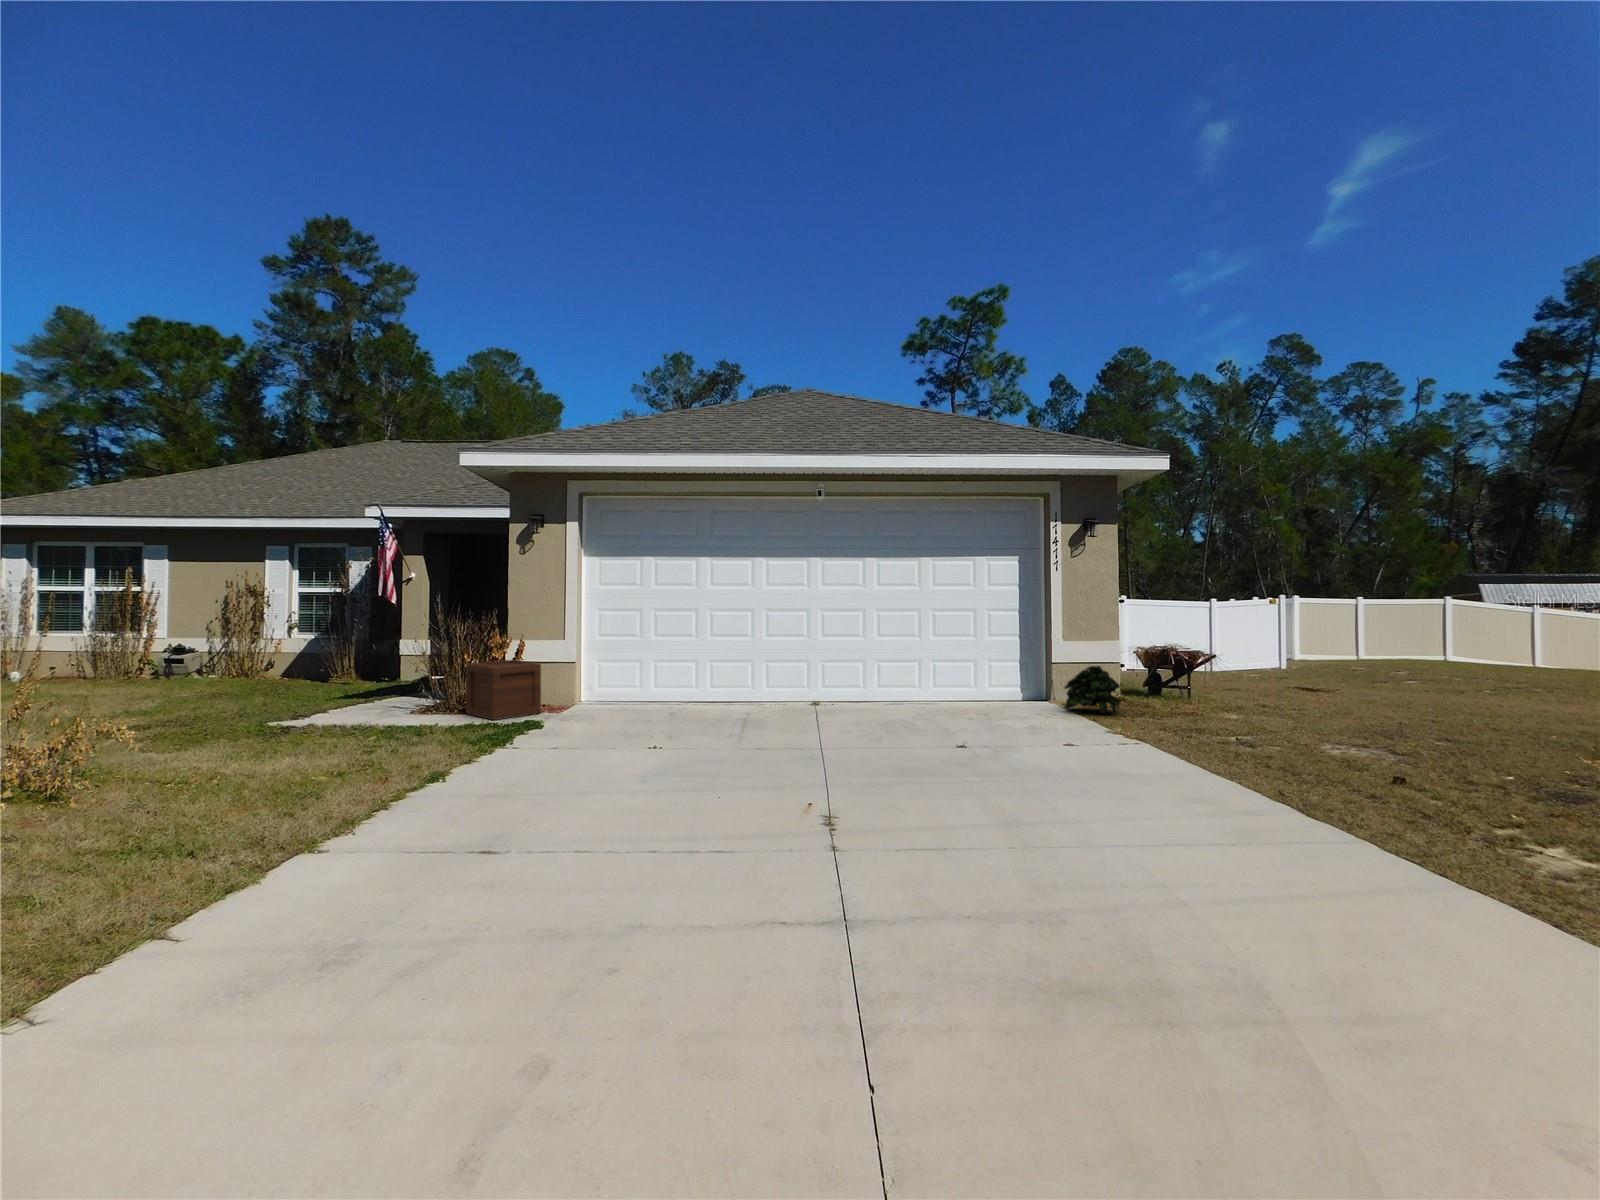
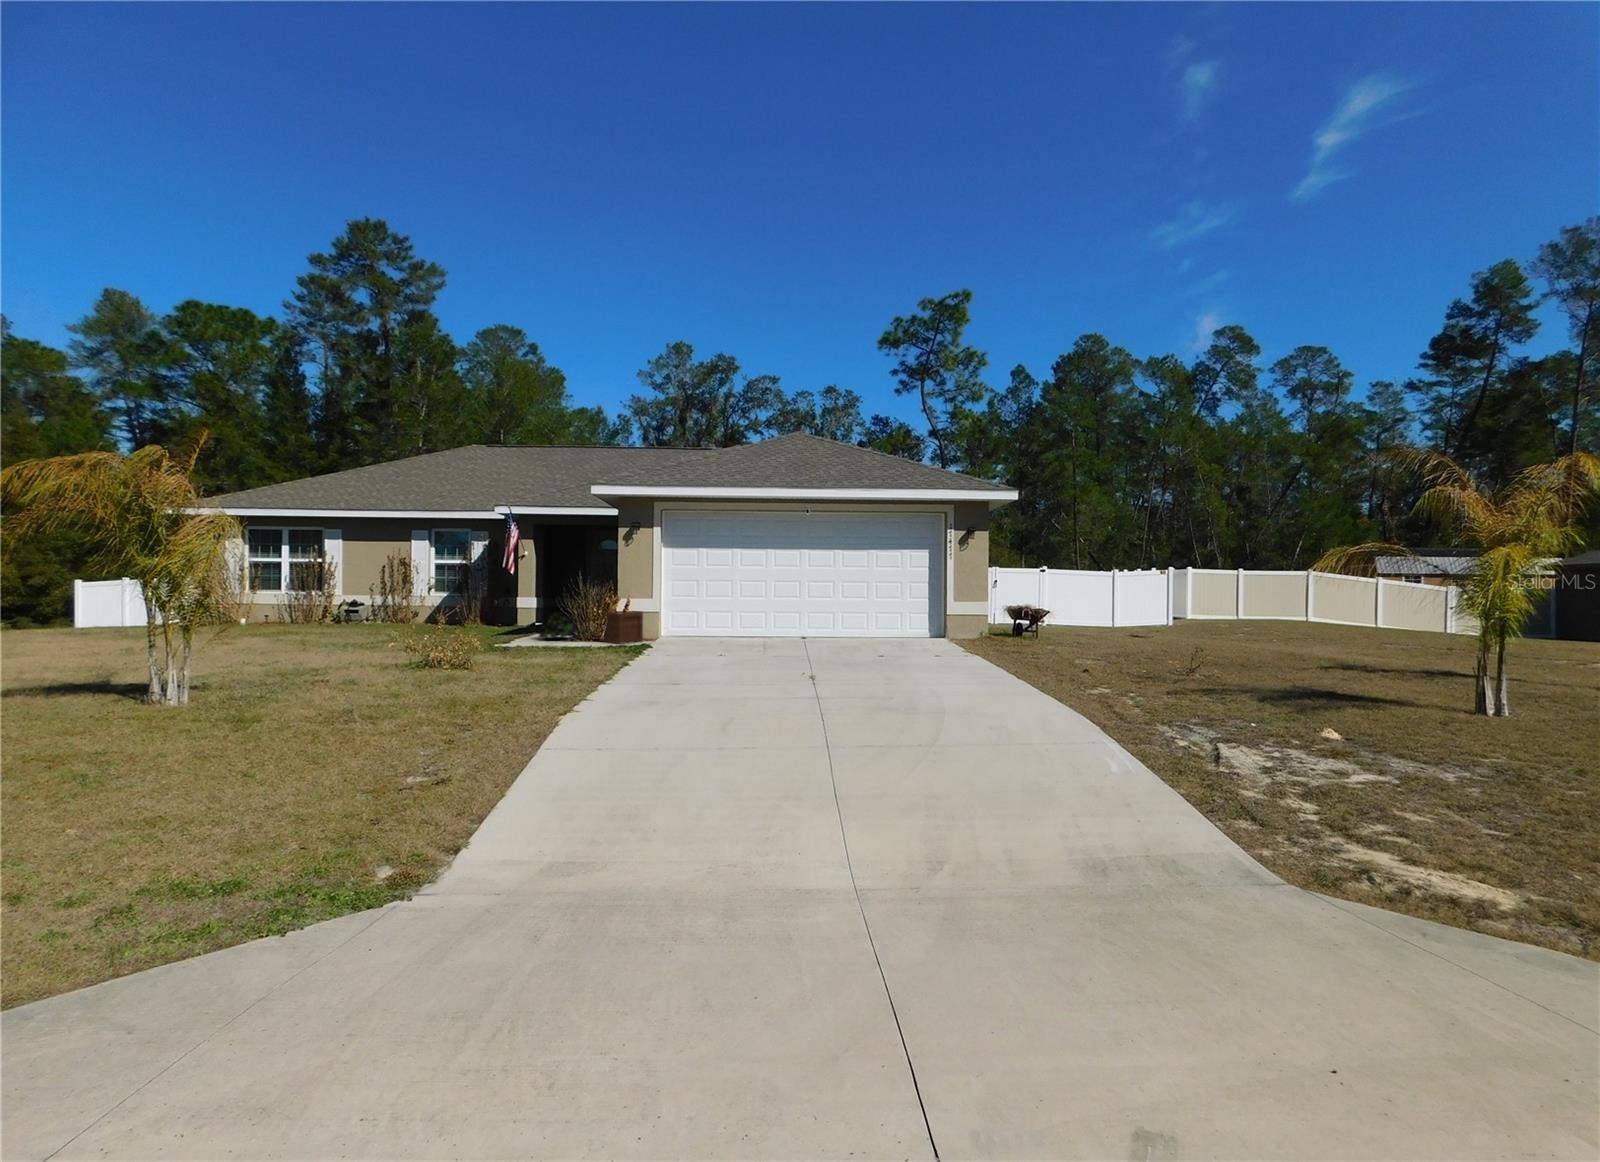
potted plant: present [1065,666,1120,714] -> present [539,612,575,639]

